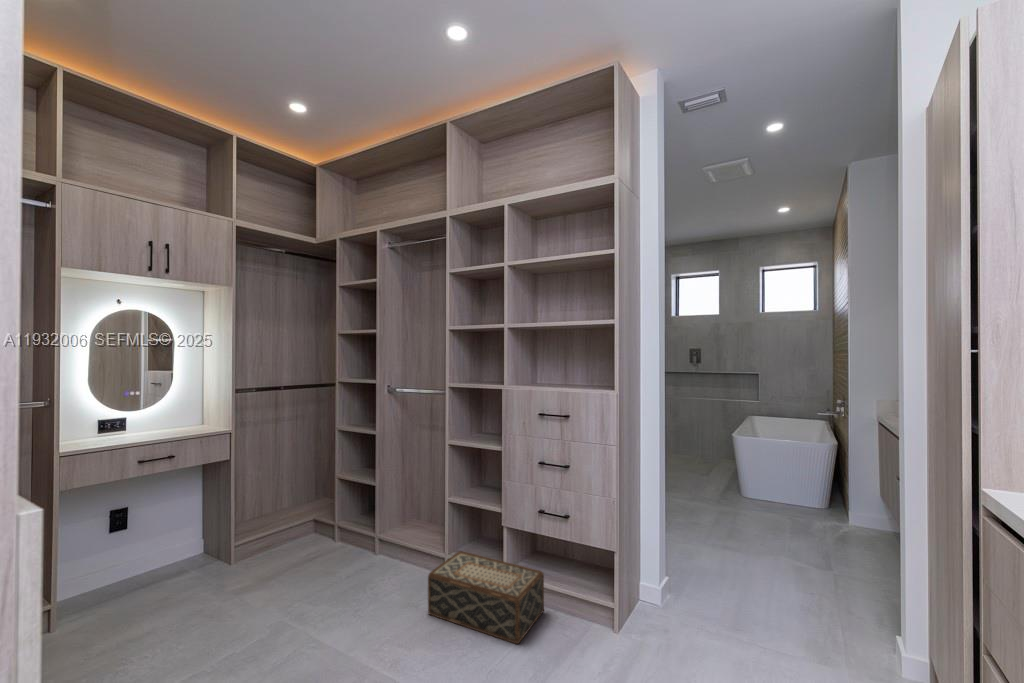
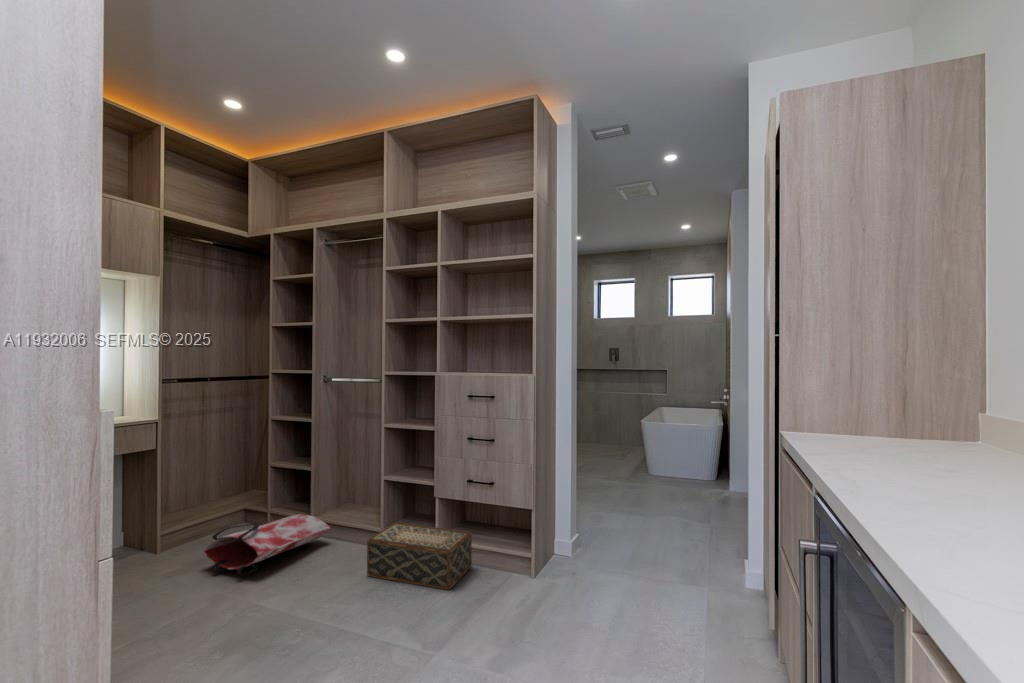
bag: none [266,532,395,602] -> present [204,514,330,574]

